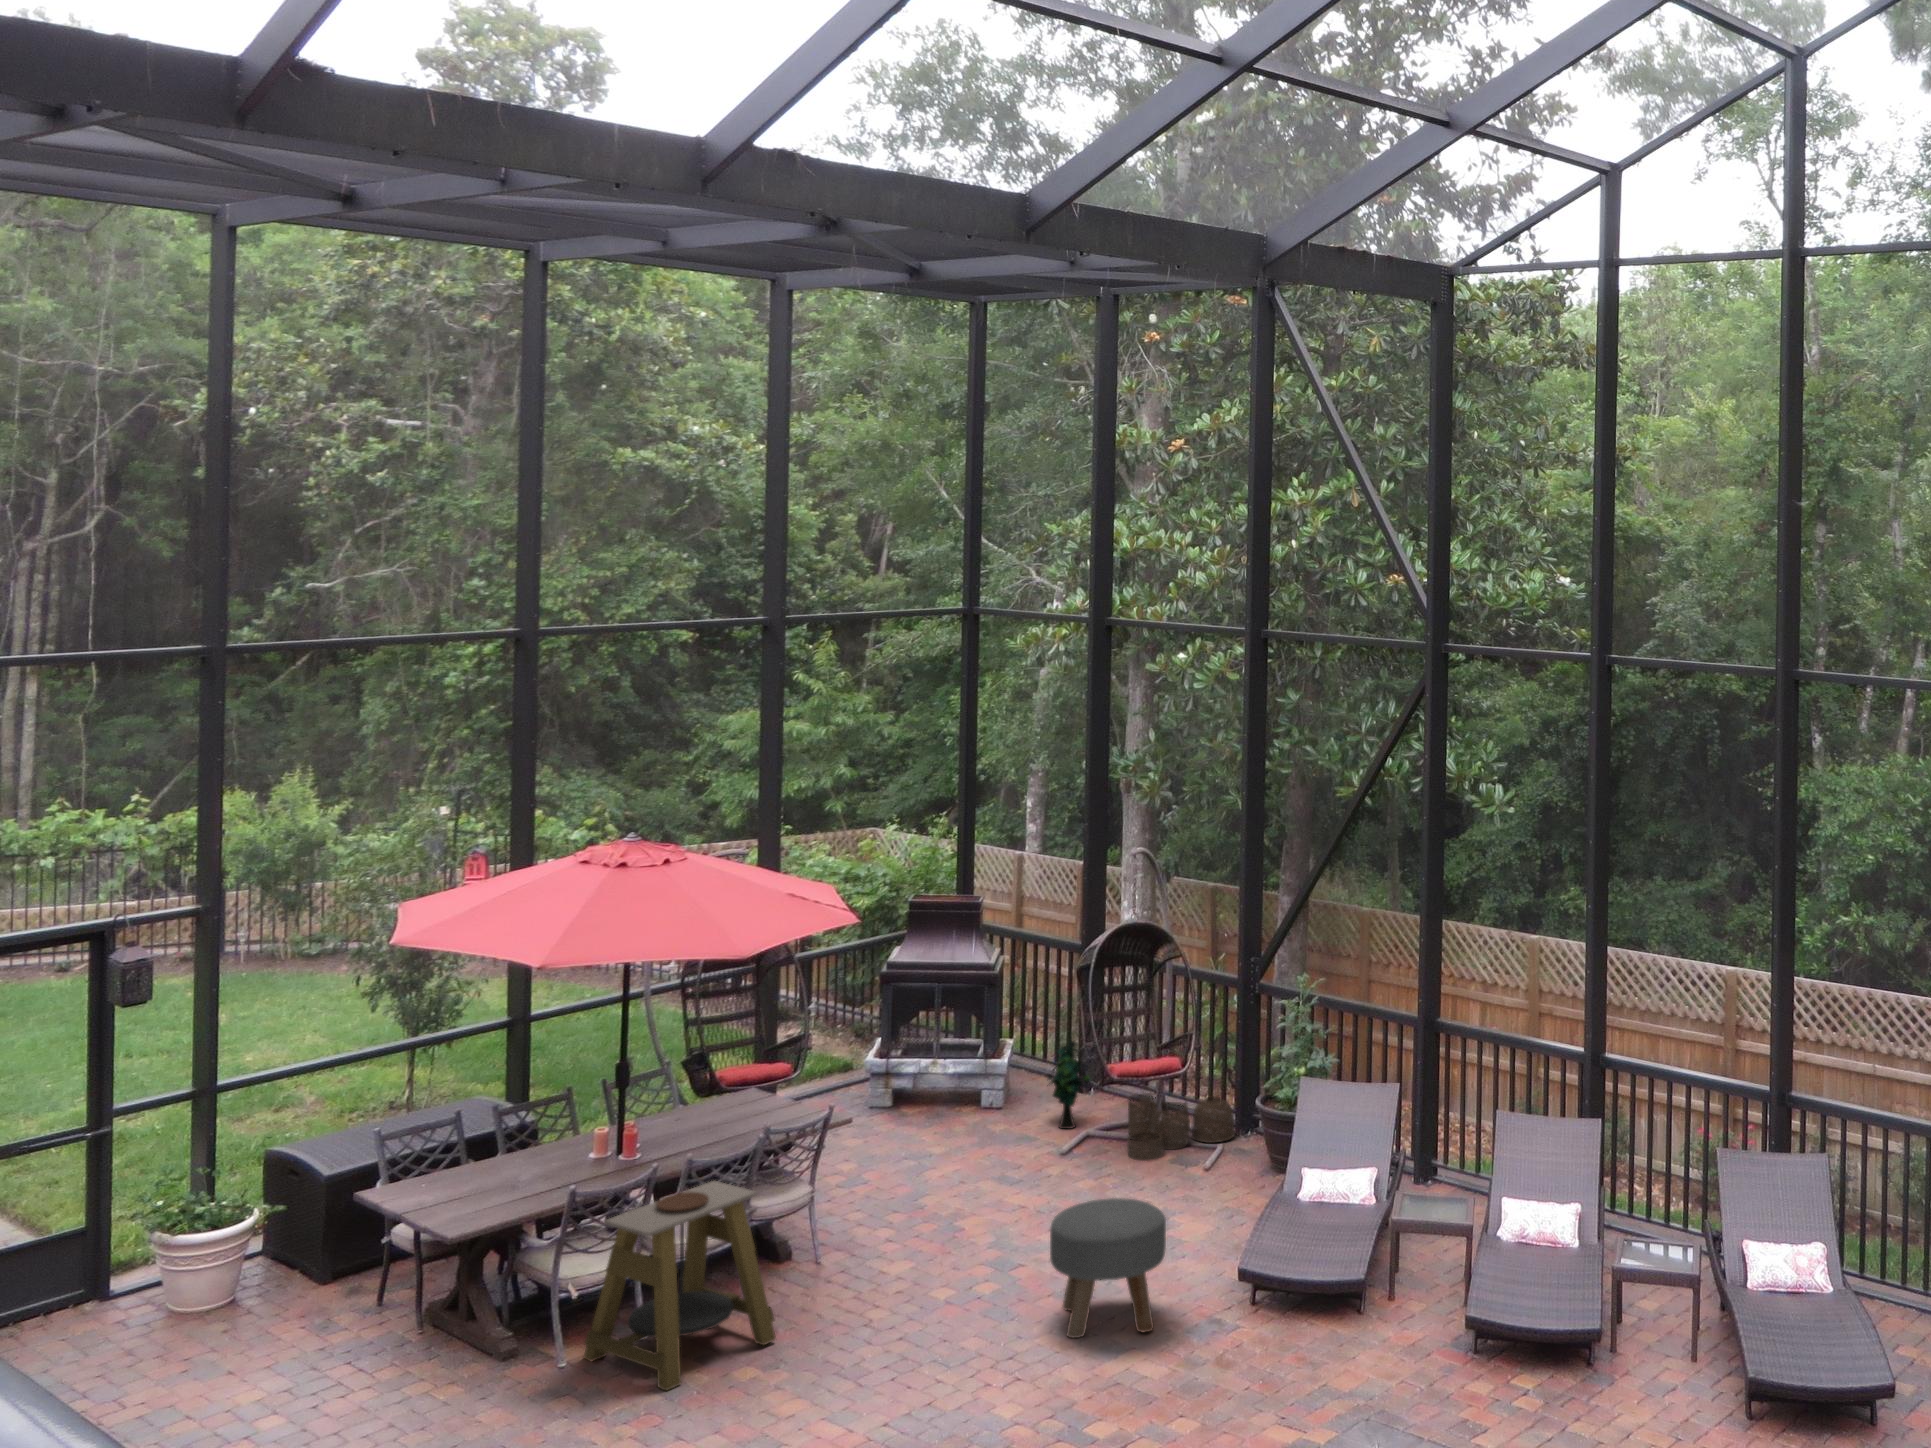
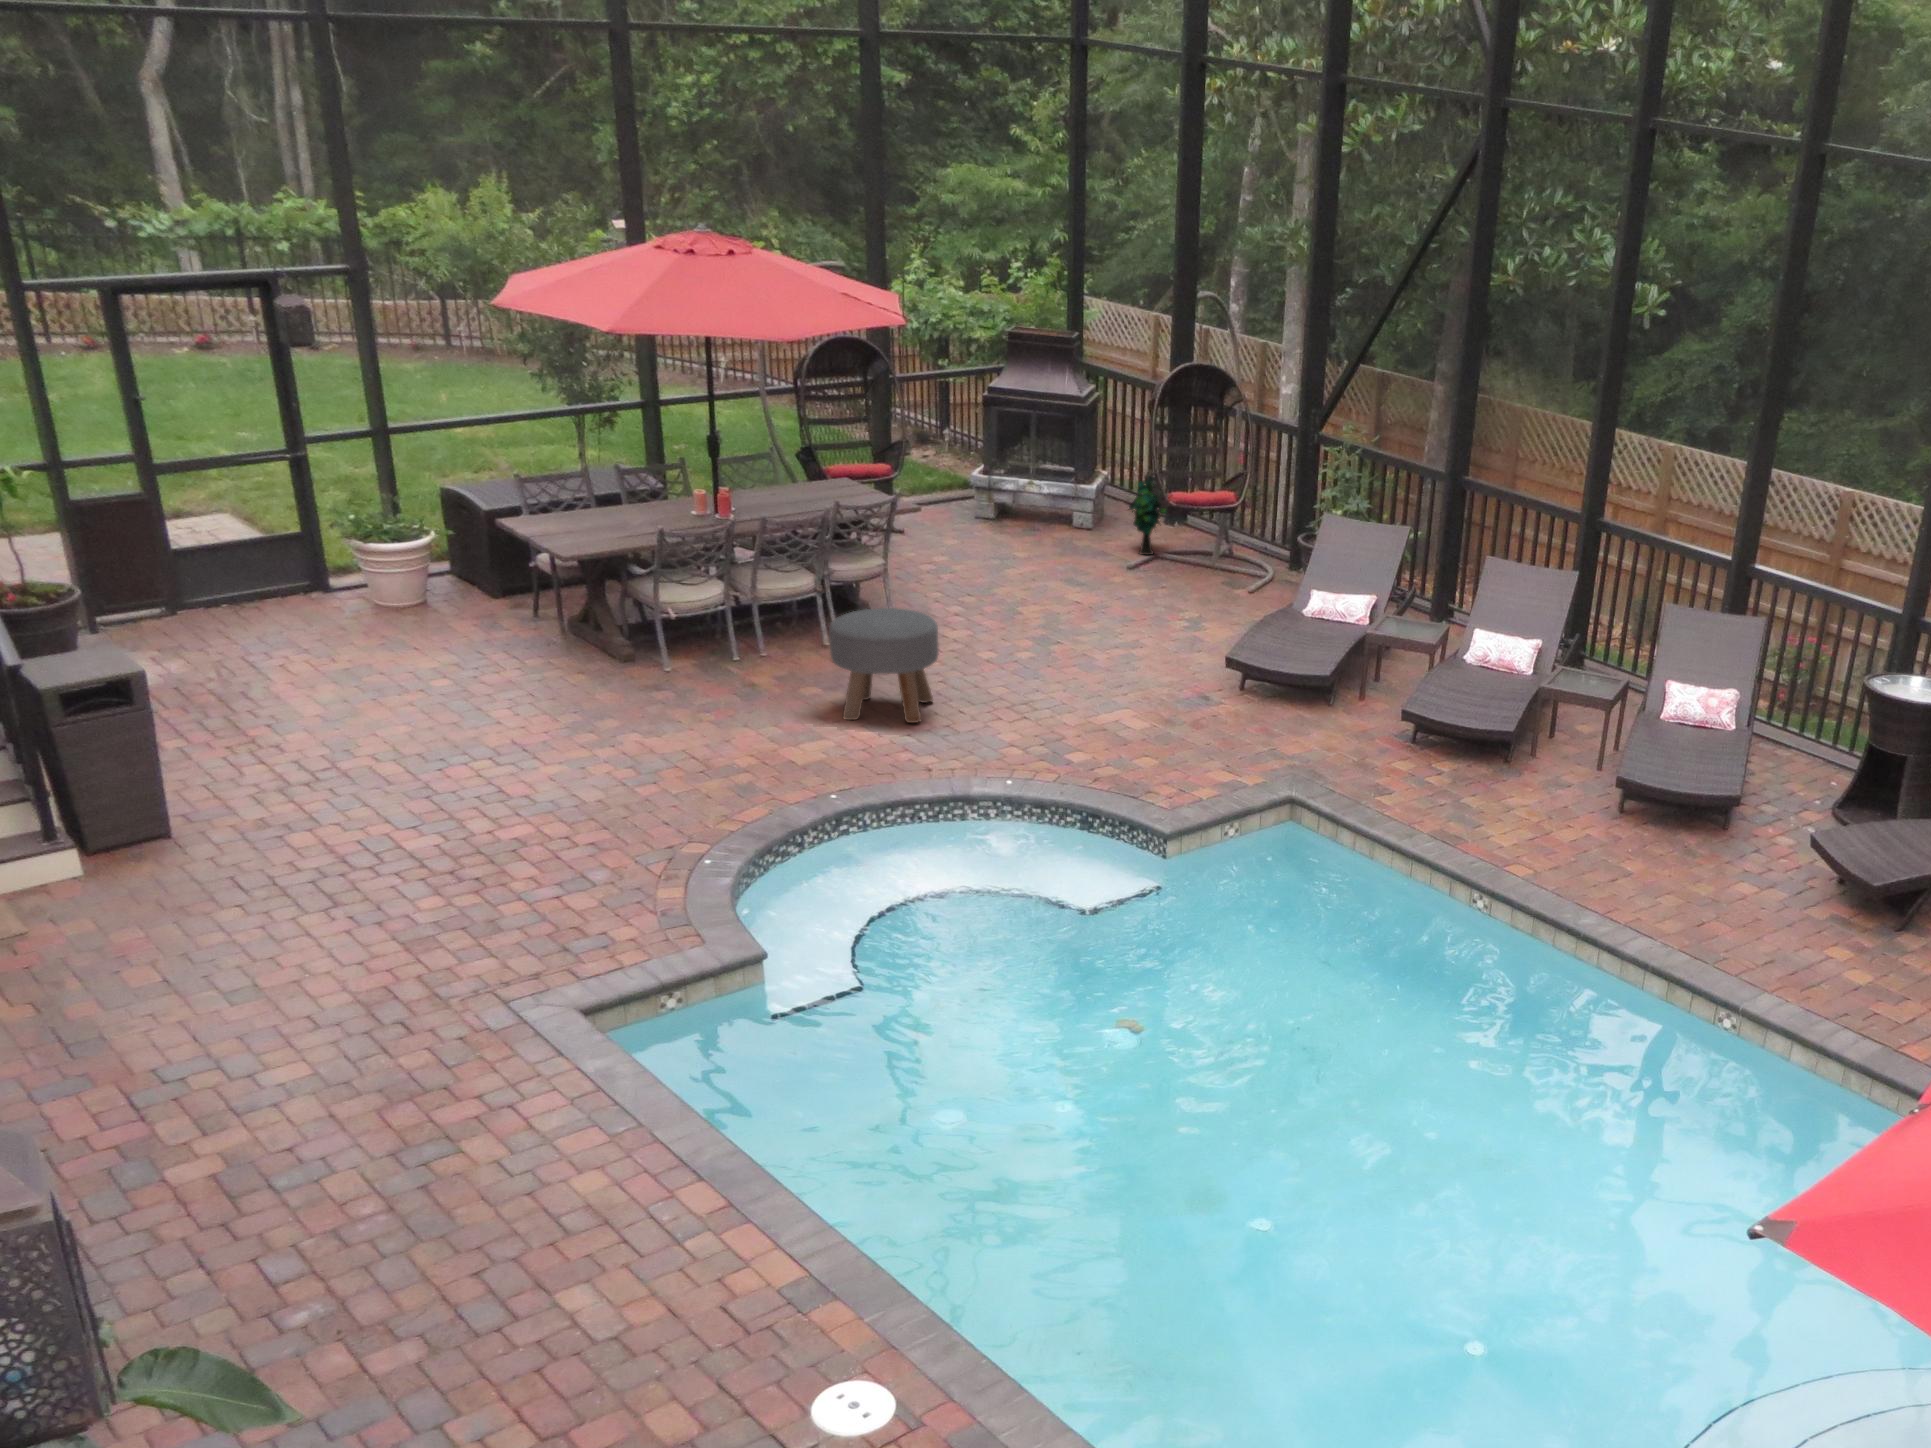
woven basket: present [1127,1093,1234,1161] -> none [1190,525,1294,587]
side table: present [584,1180,776,1391] -> none [685,539,840,693]
ottoman: present [1050,1198,1166,1338] -> present [829,608,939,723]

